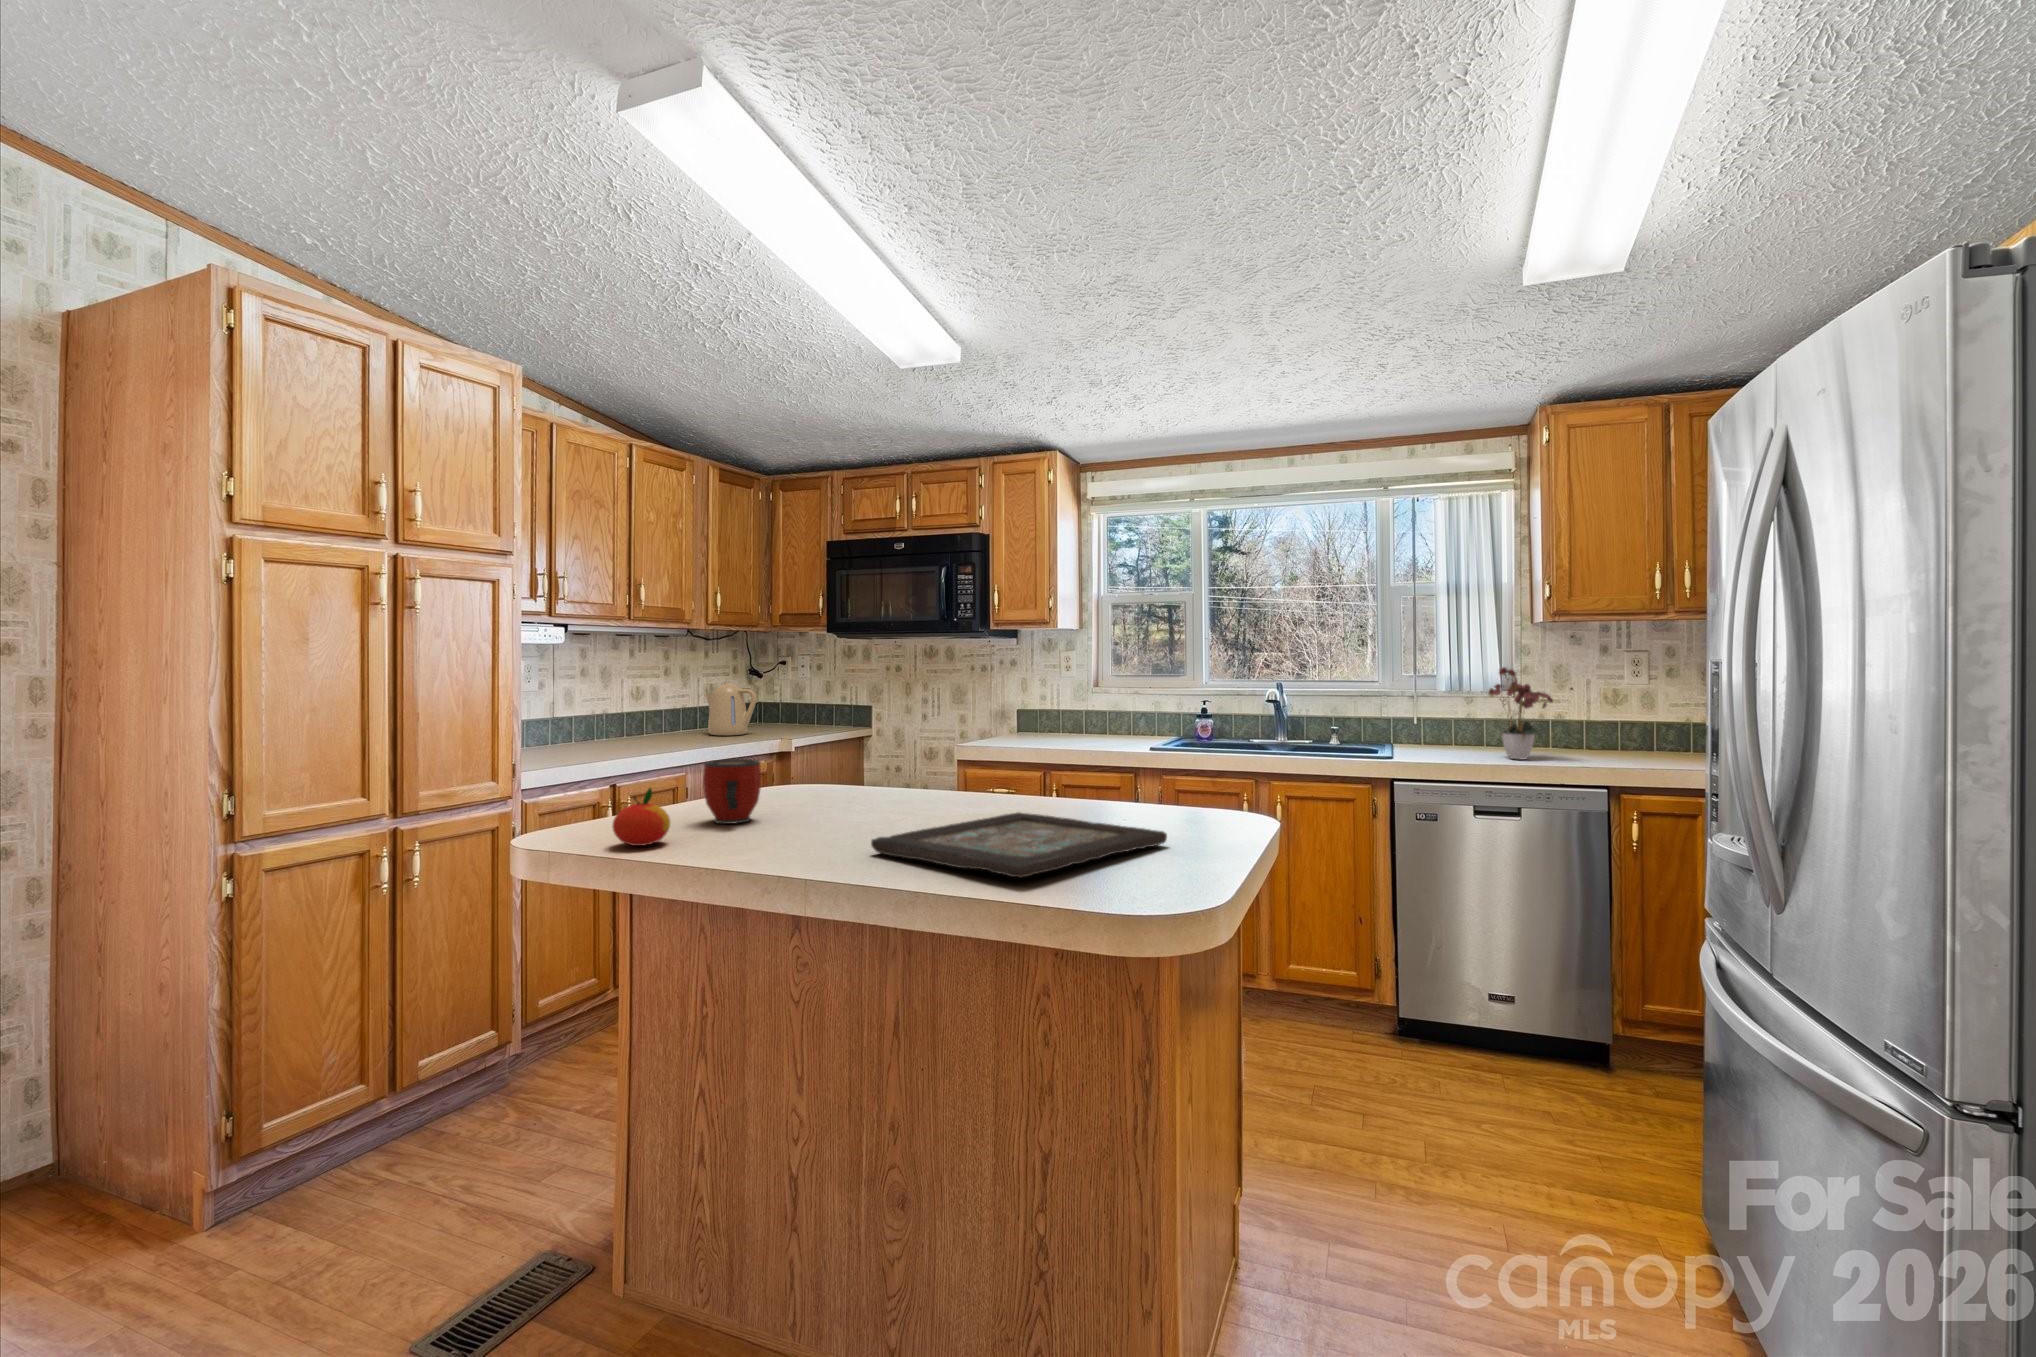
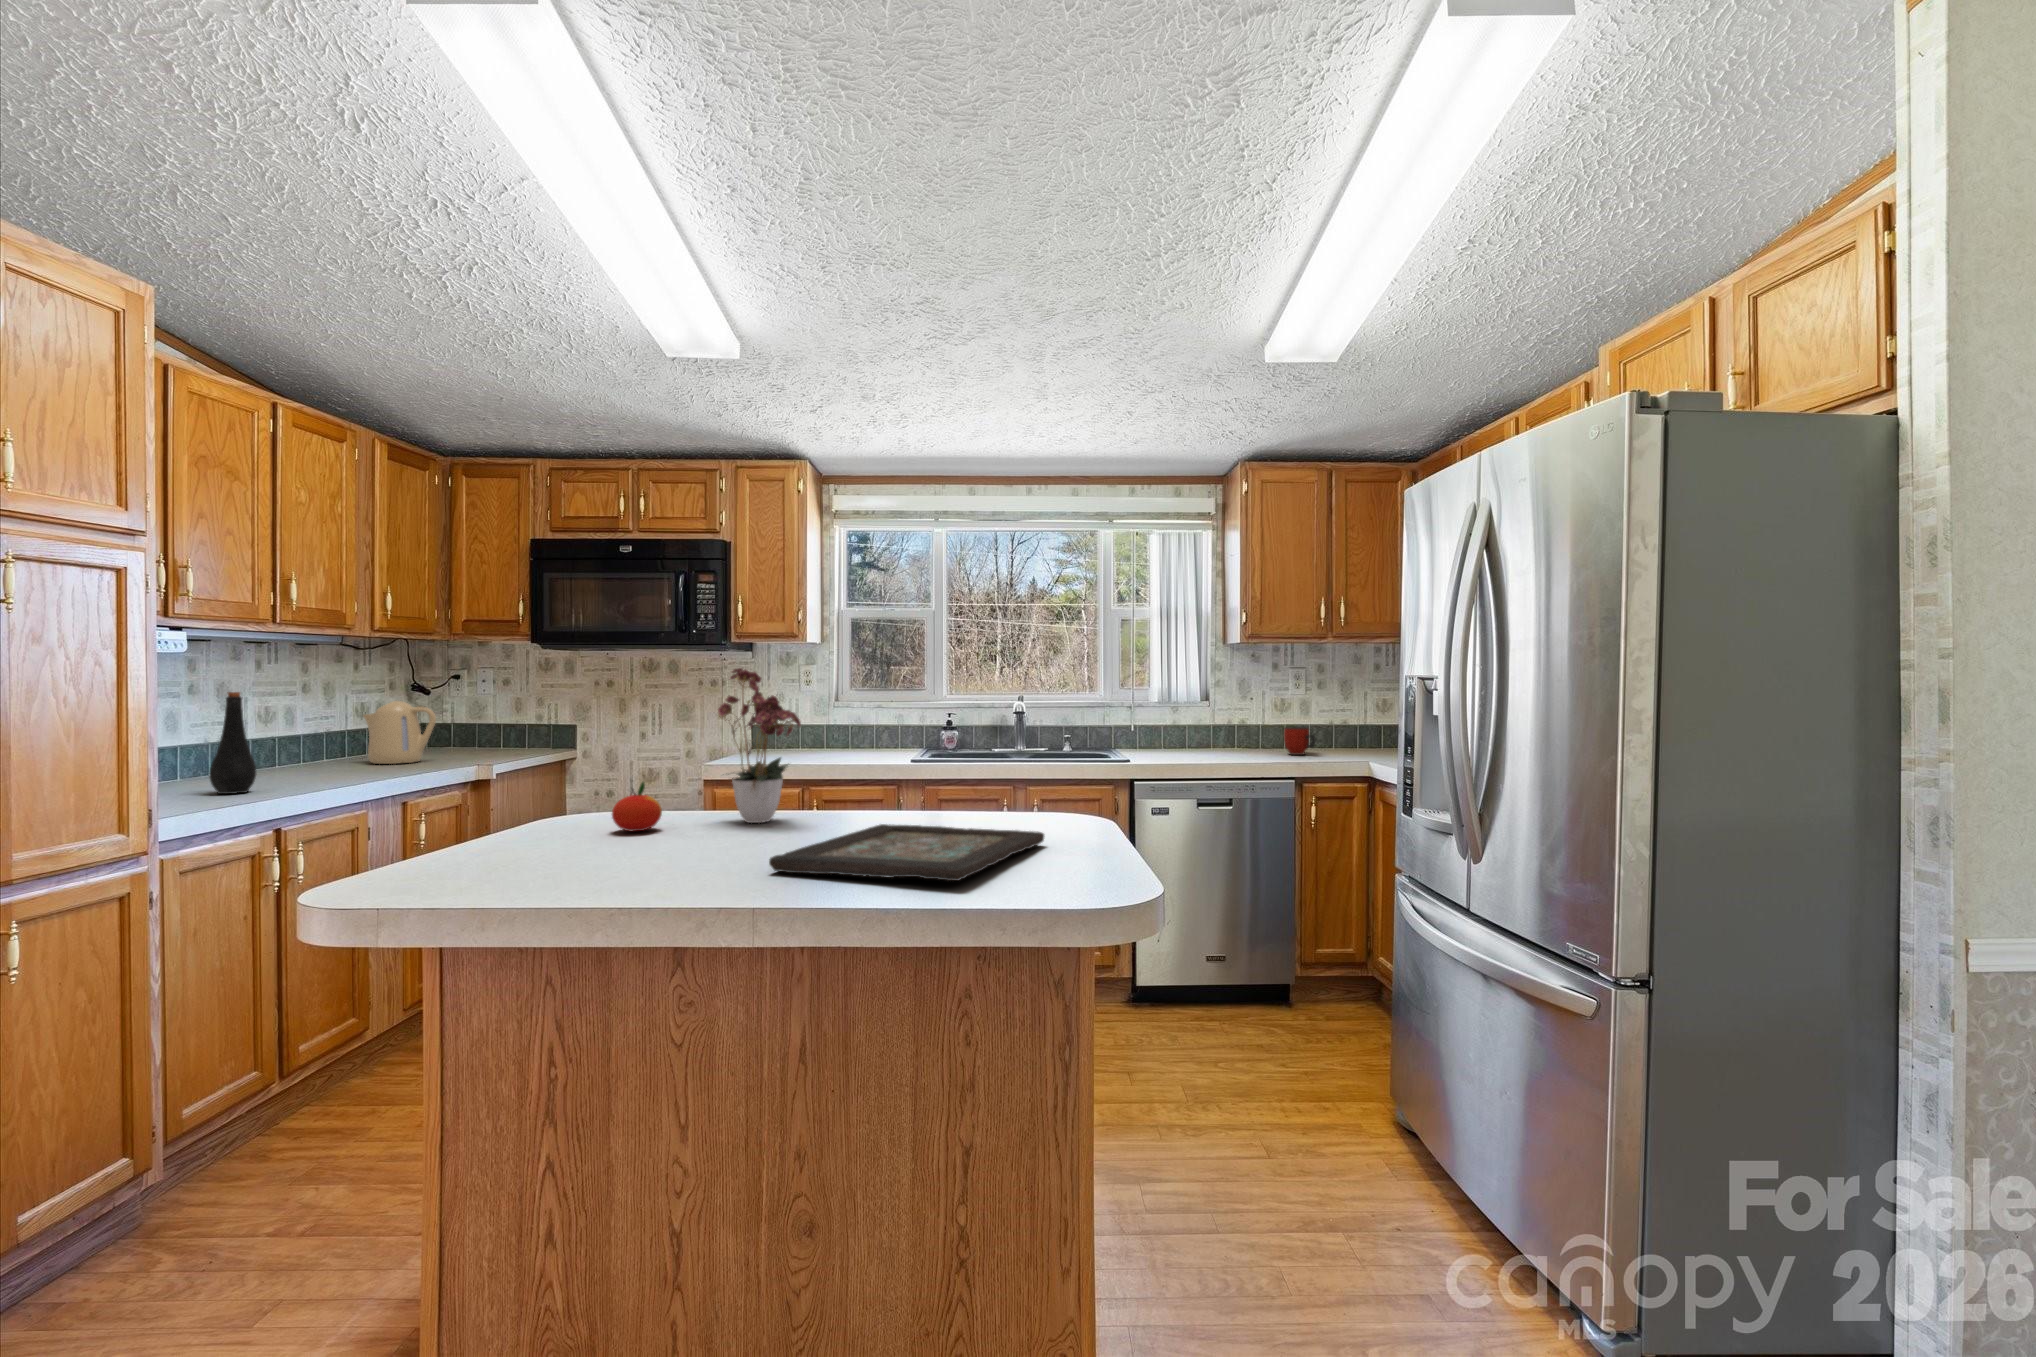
flower arrangement: present [1488,667,1553,759] -> present [718,668,801,823]
bottle: none [583,676,614,756] -> present [209,692,256,794]
mug: present [703,759,761,824] -> present [1284,727,1315,755]
apple: present [612,788,670,846] -> present [612,782,662,831]

